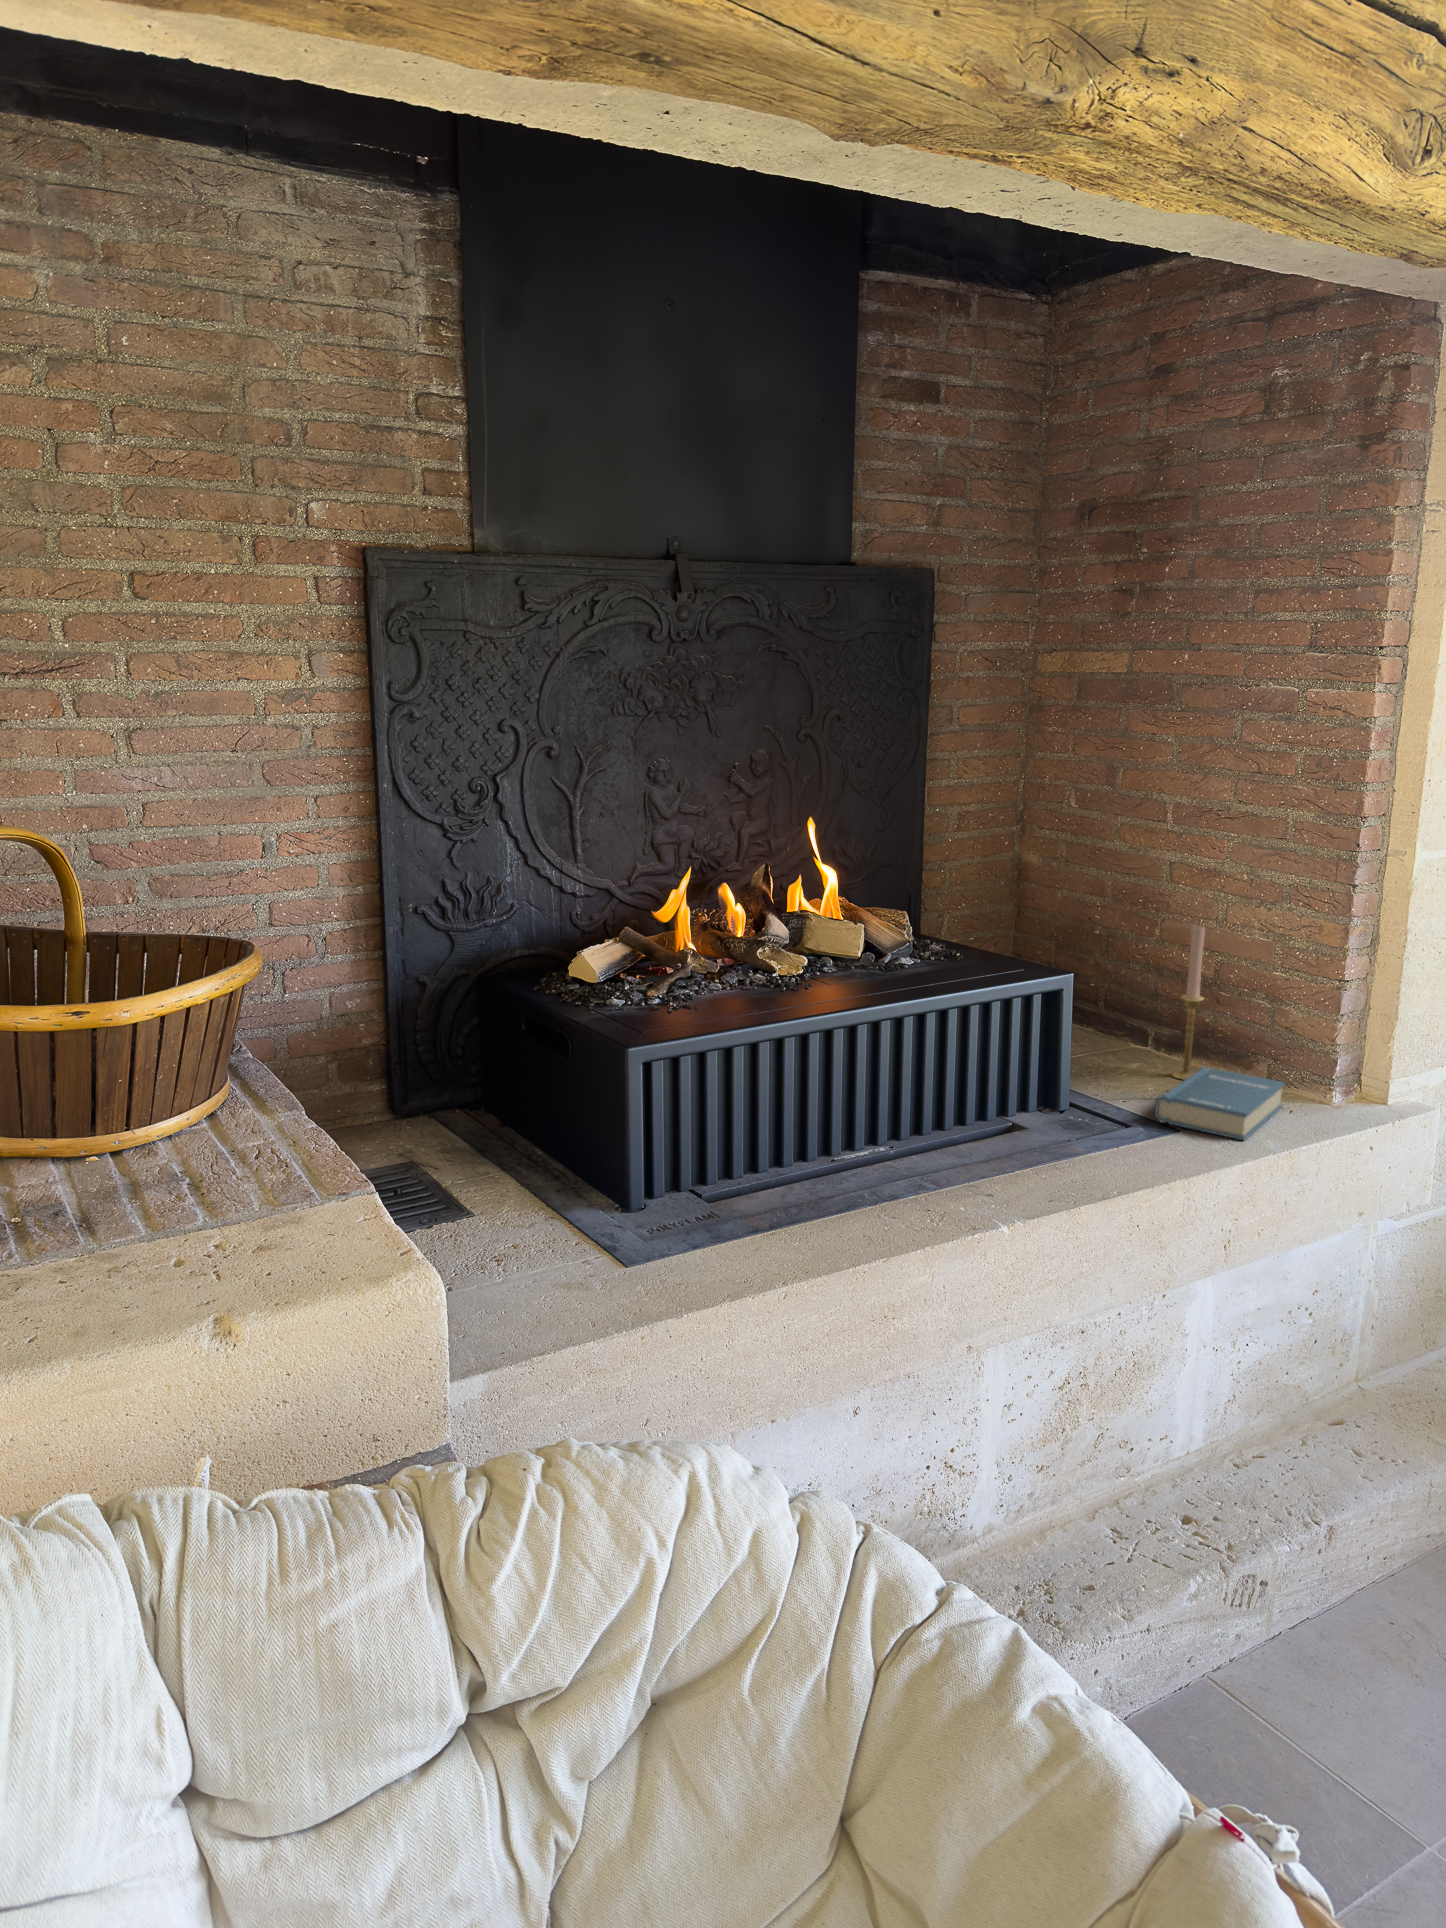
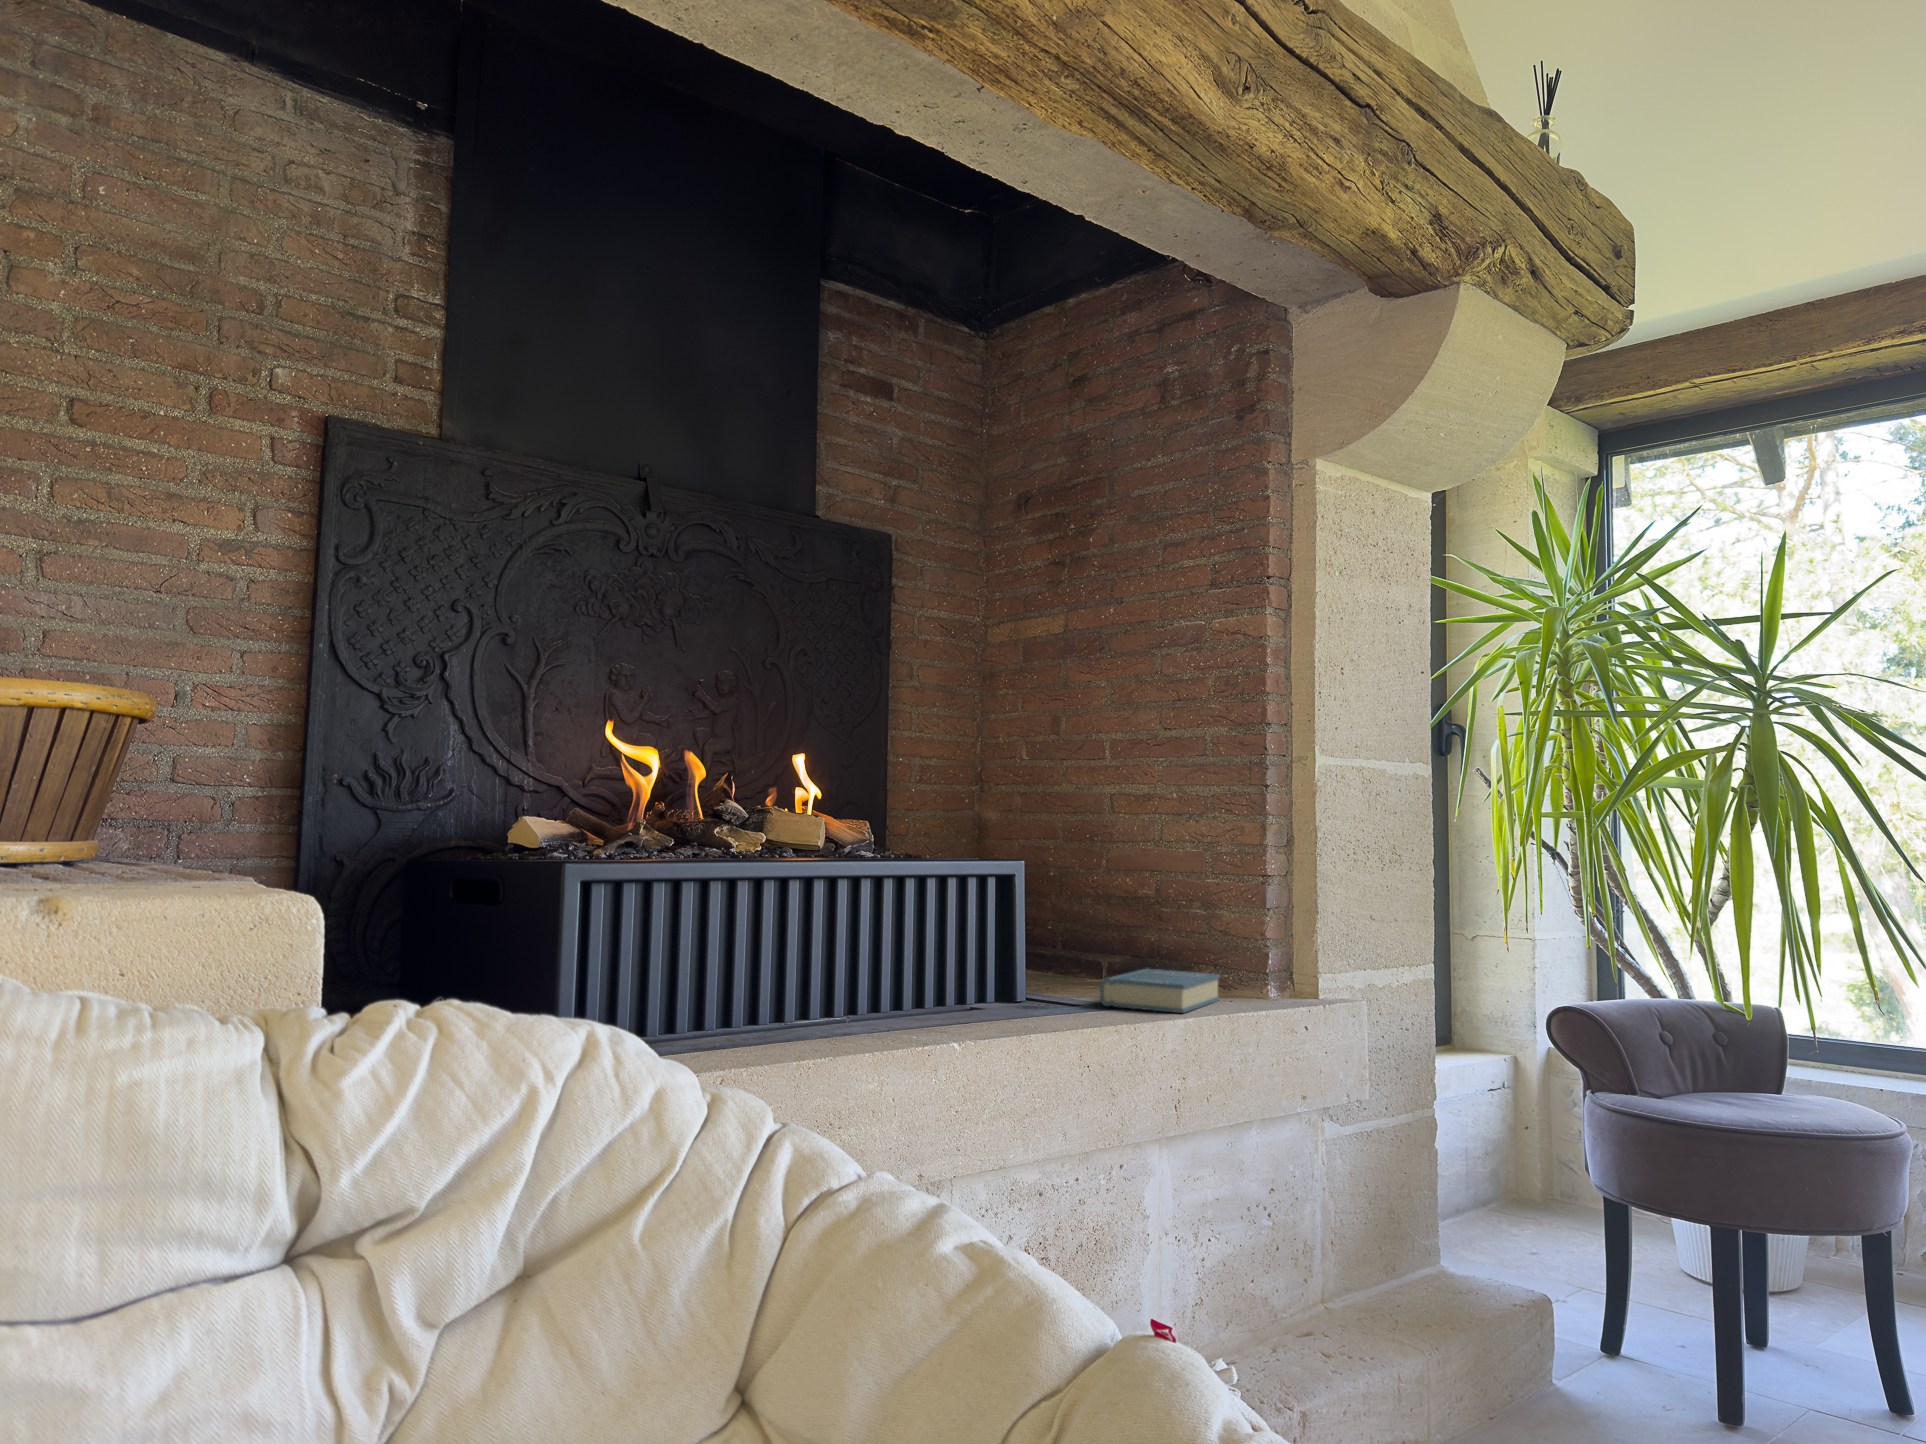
candlestick: present [1173,924,1205,1080] -> none [1119,834,1145,990]

